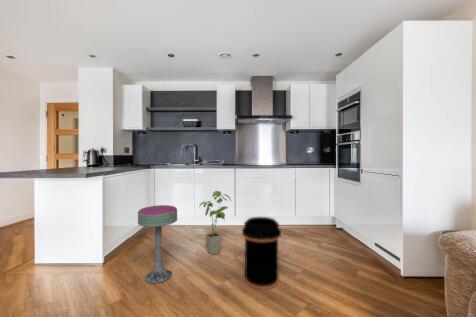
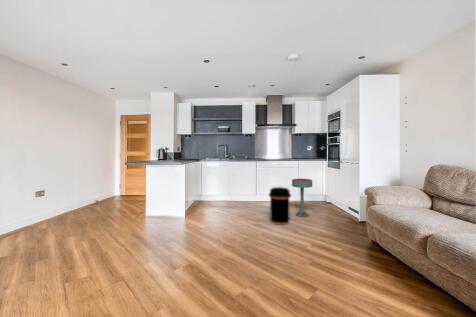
house plant: present [200,191,230,255] -> none [239,174,260,213]
bar stool: present [138,205,177,283] -> present [292,179,312,217]

